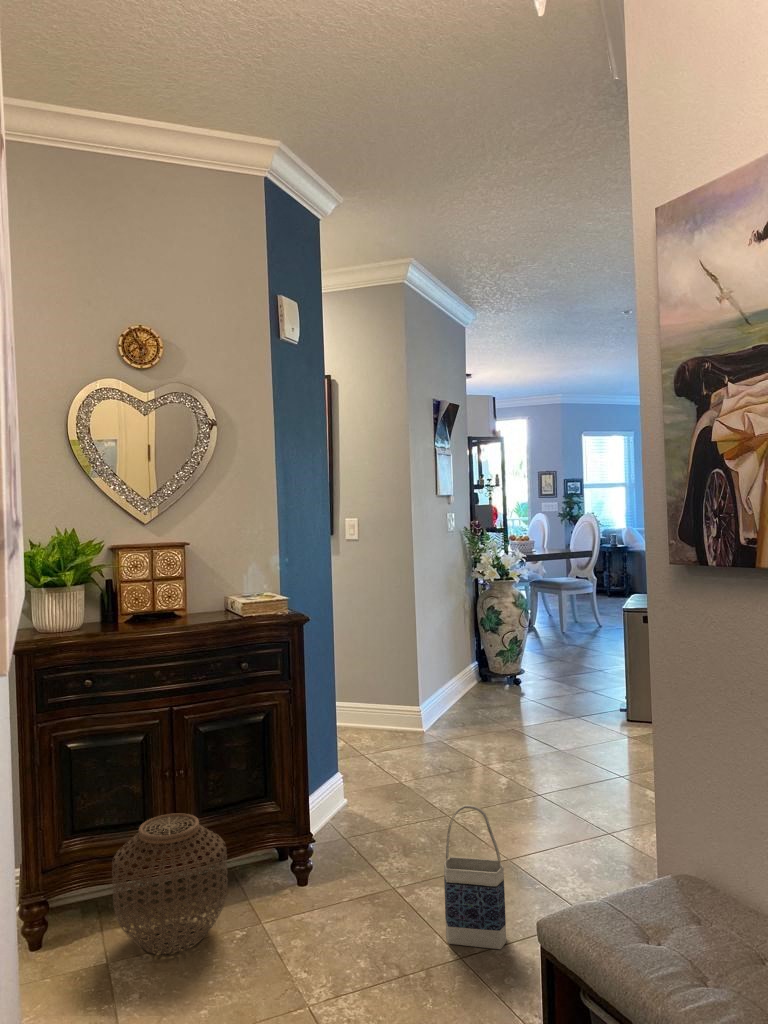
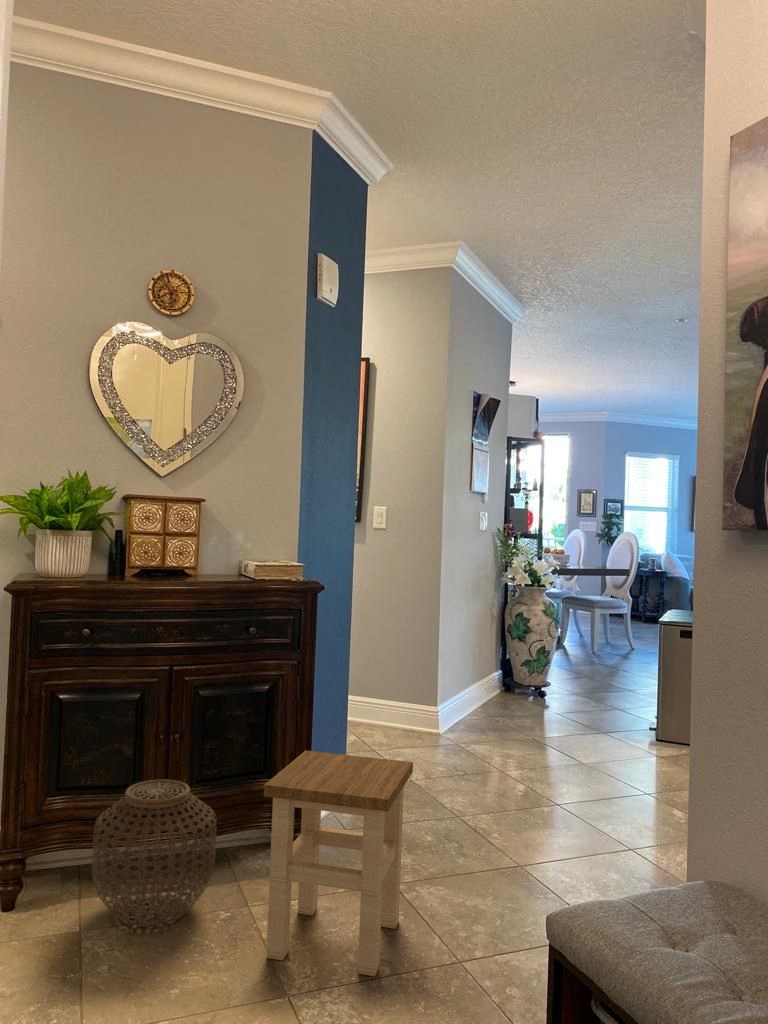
stool: none [271,775,405,979] -> present [264,751,413,976]
bag: present [444,805,506,949] -> none [445,795,513,957]

